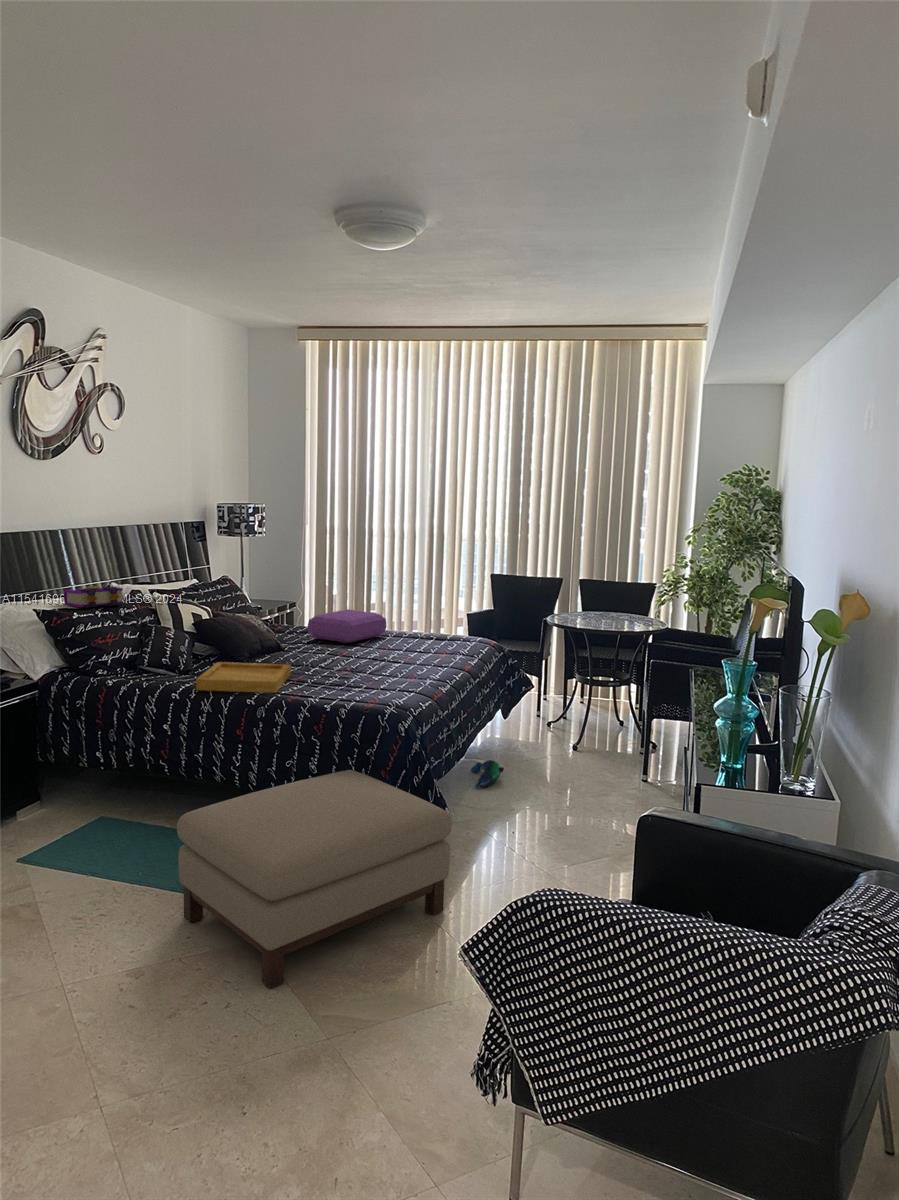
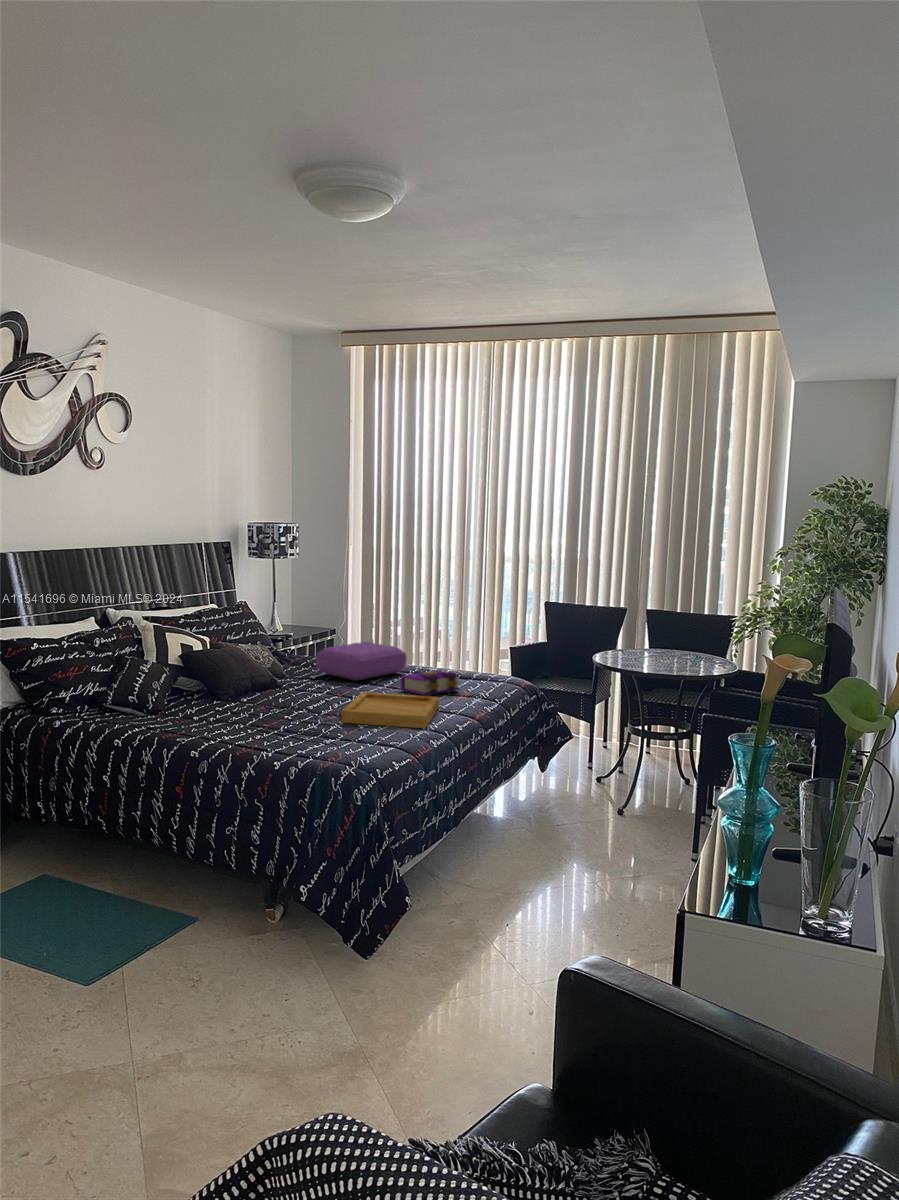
book: present [64,586,123,608] -> present [401,670,459,696]
tray: present [196,662,291,693] -> present [341,692,439,728]
plush toy: present [471,760,504,788] -> none [479,827,517,862]
ottoman: present [177,770,452,989] -> none [53,844,386,1137]

